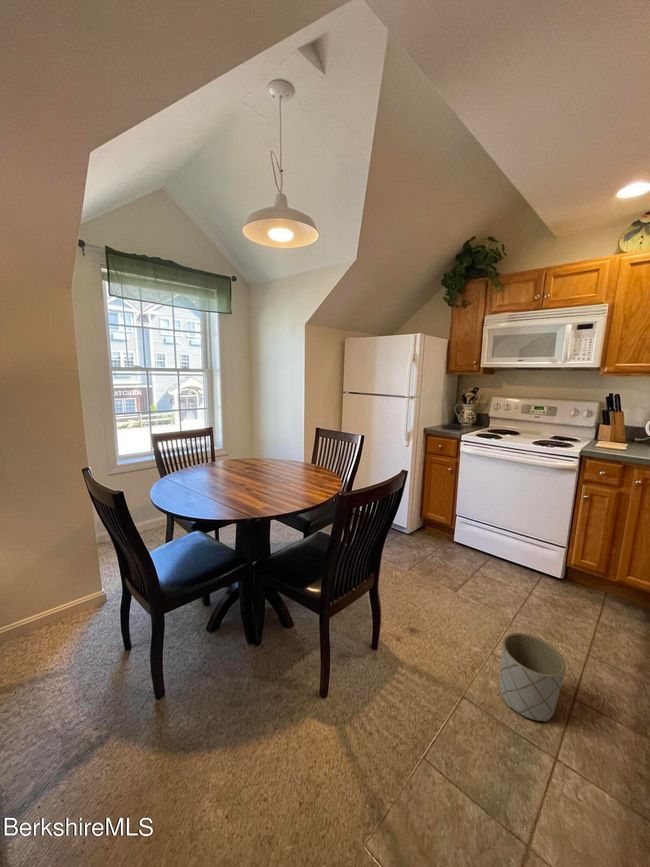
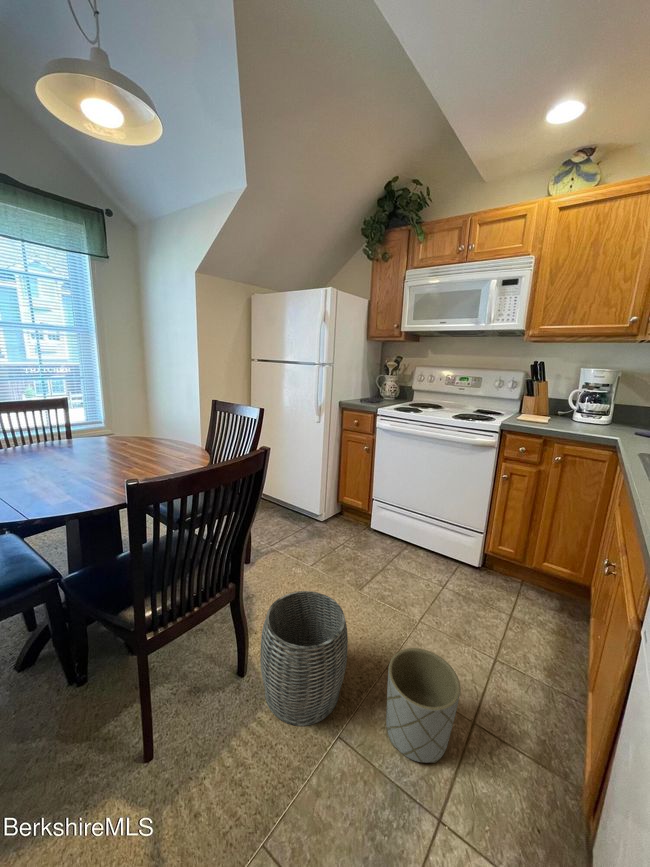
woven basket: none [394,584,465,686] -> present [260,591,348,726]

